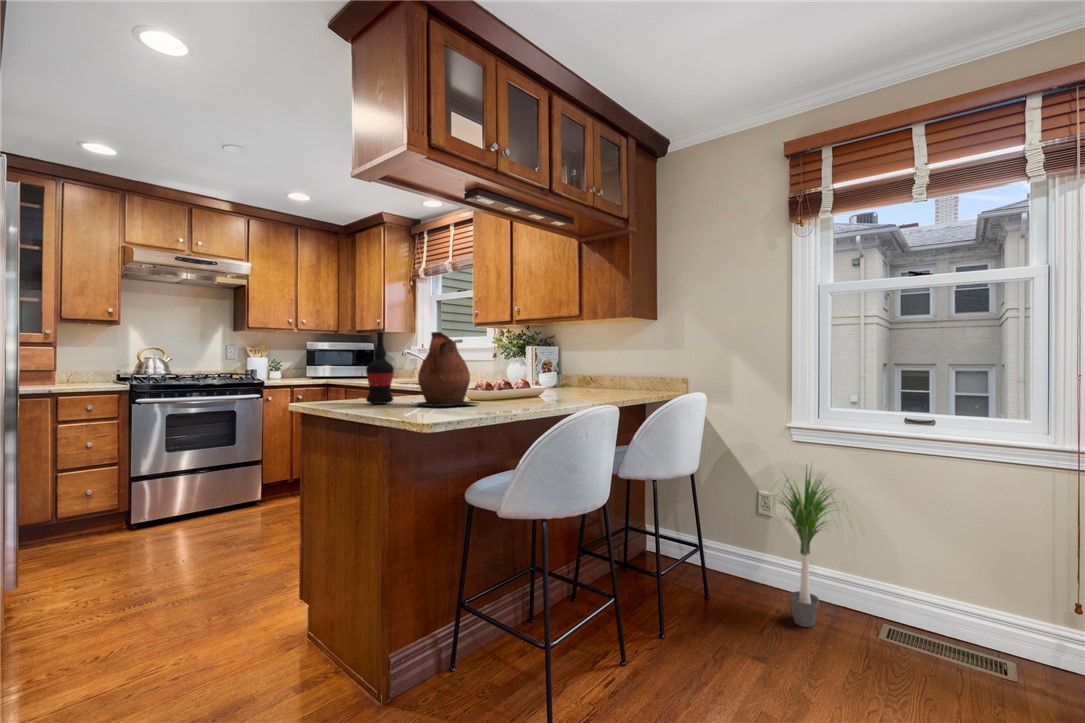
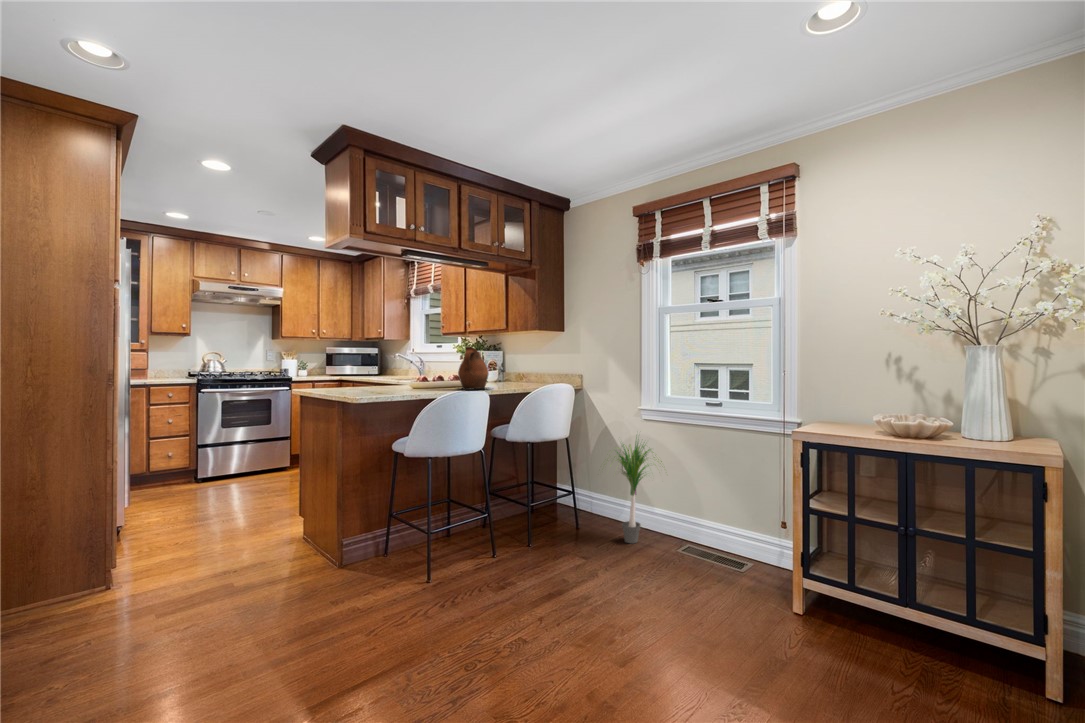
wine bottle: present [366,329,394,404] -> none [338,343,356,391]
ceramic pitcher: present [411,332,478,406] -> present [458,346,489,390]

